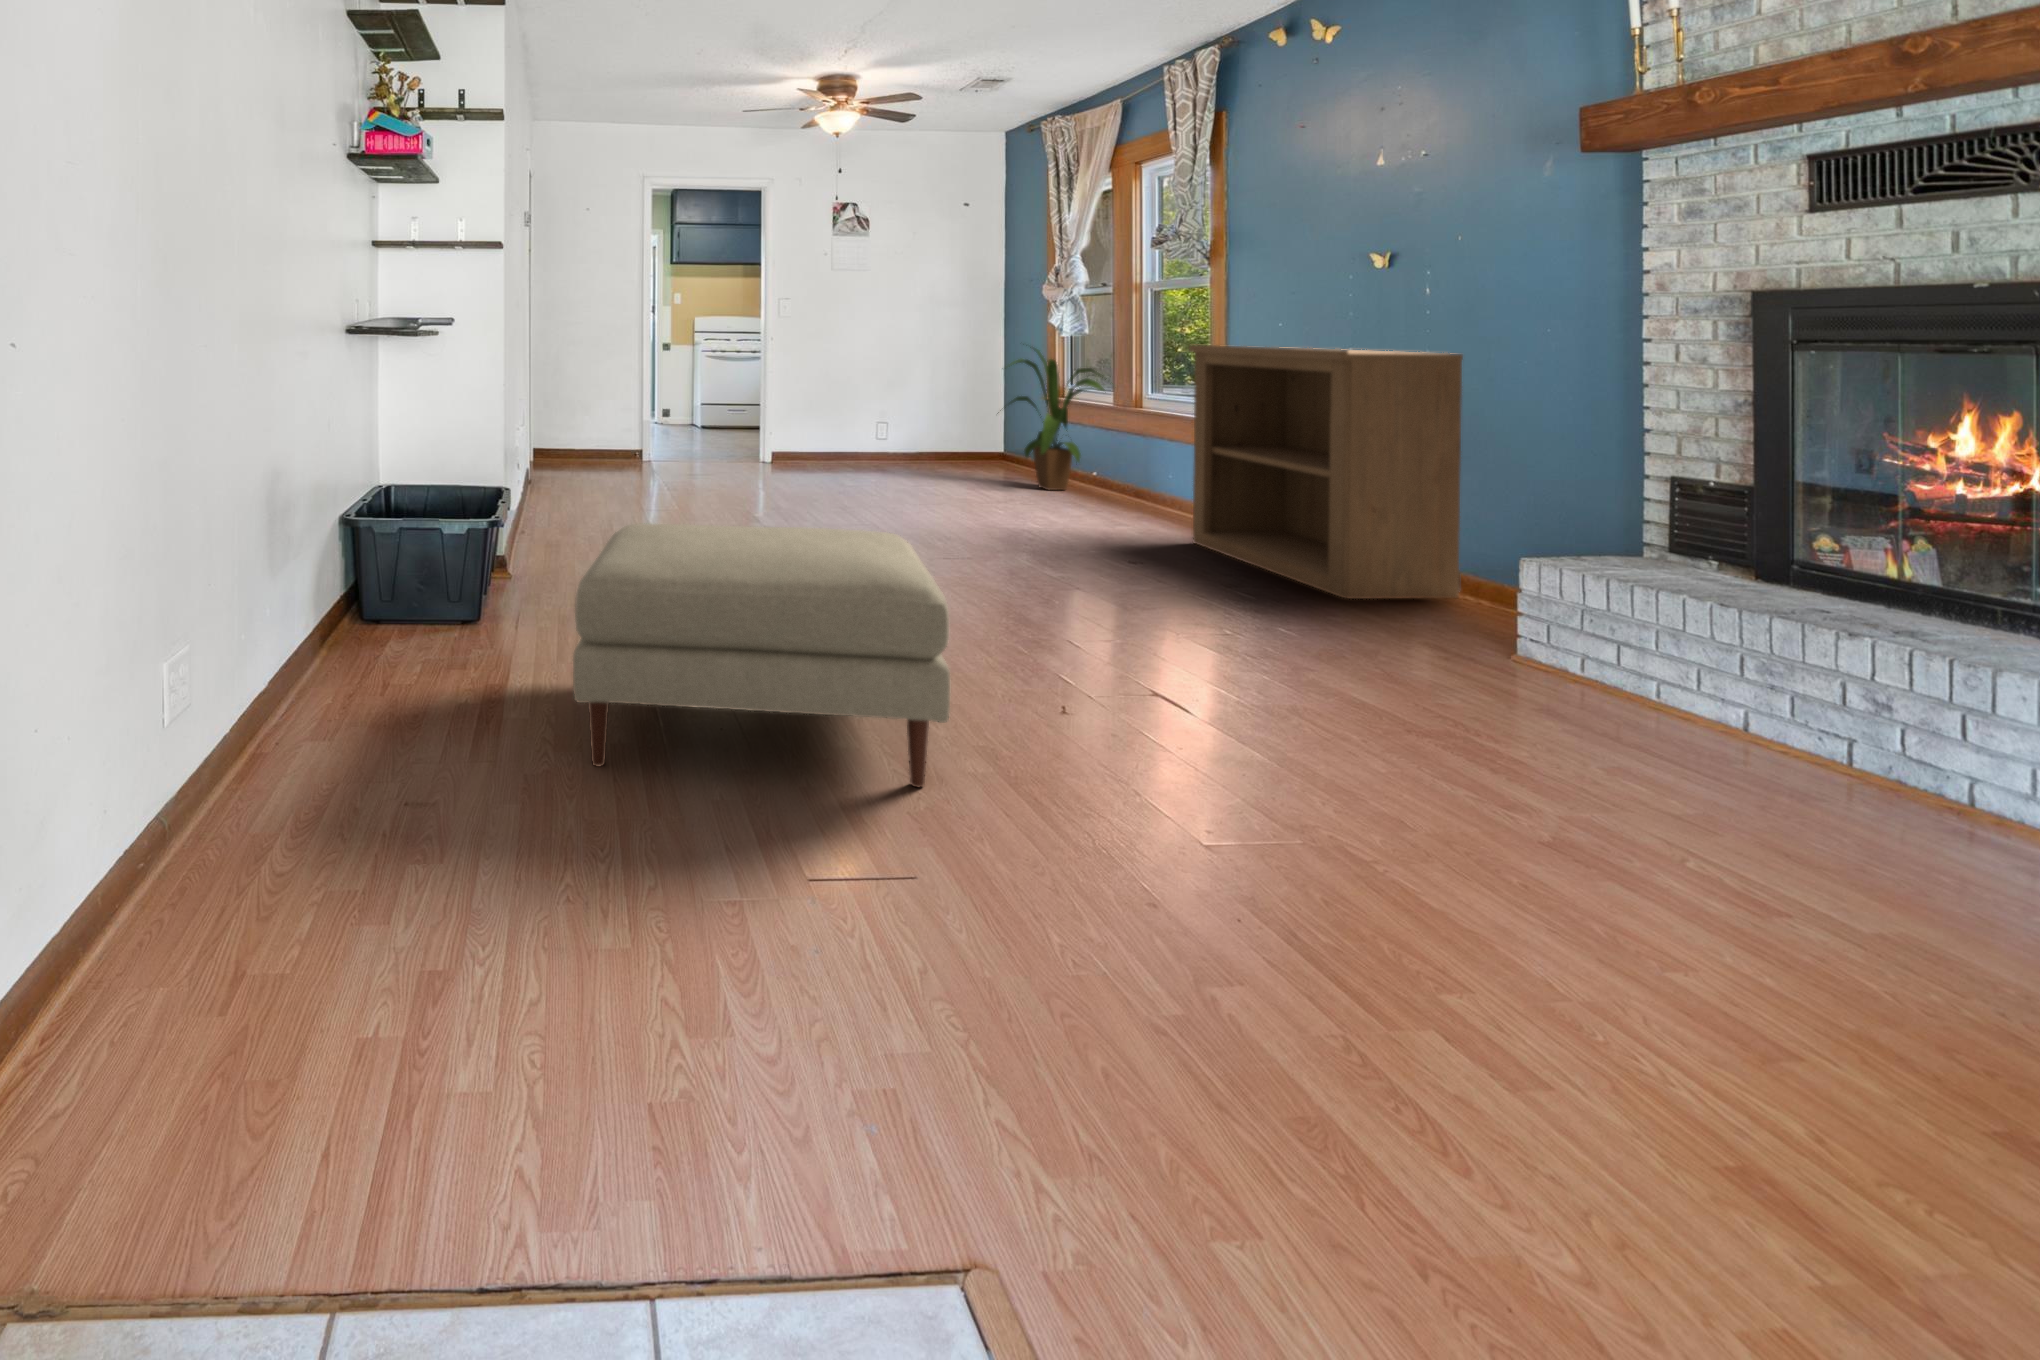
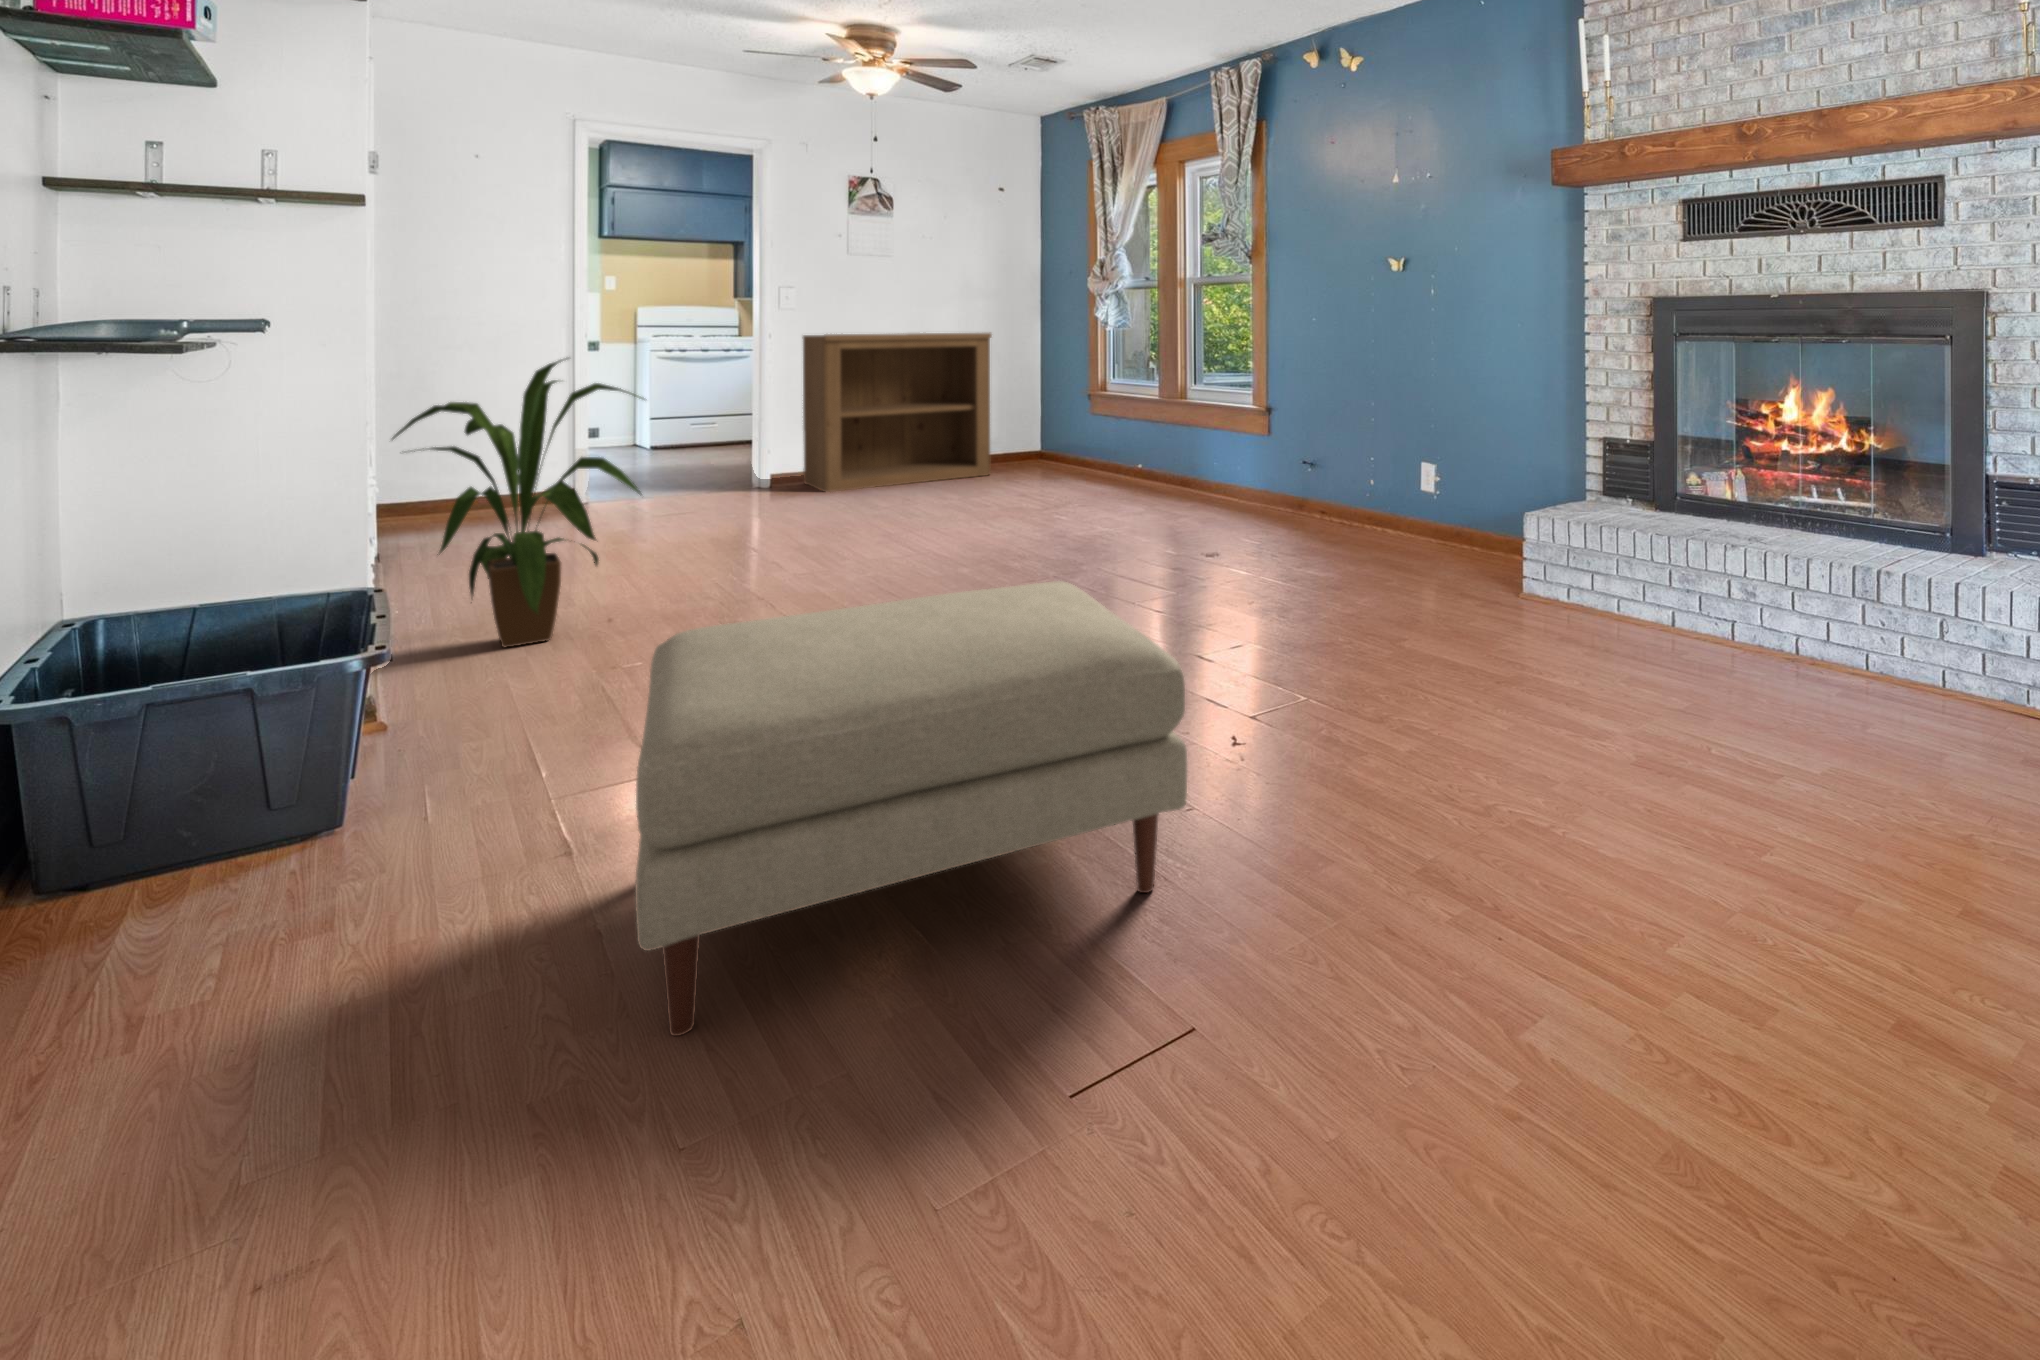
bookshelf: present [1189,344,1463,599] -> present [802,333,992,492]
house plant: present [997,347,1113,490] -> present [392,358,643,647]

